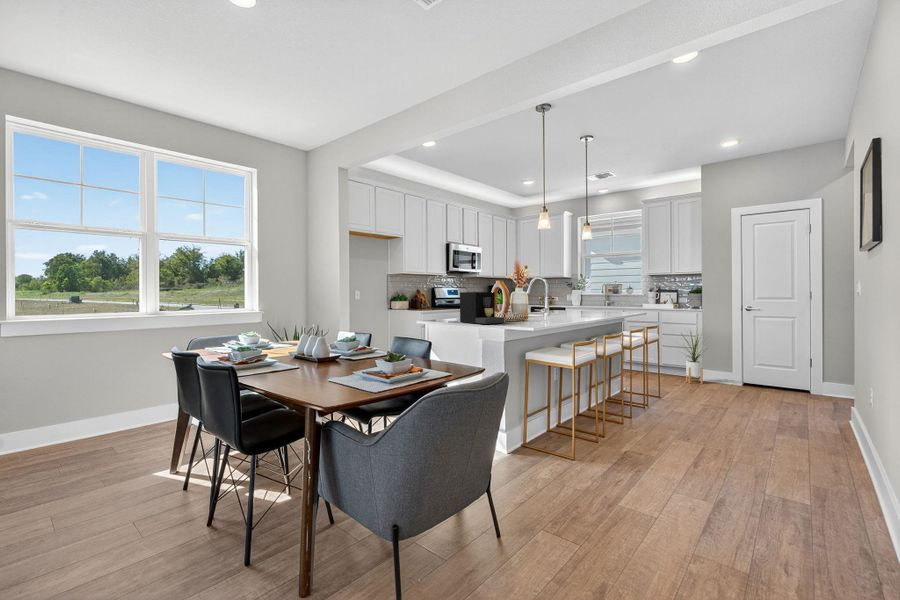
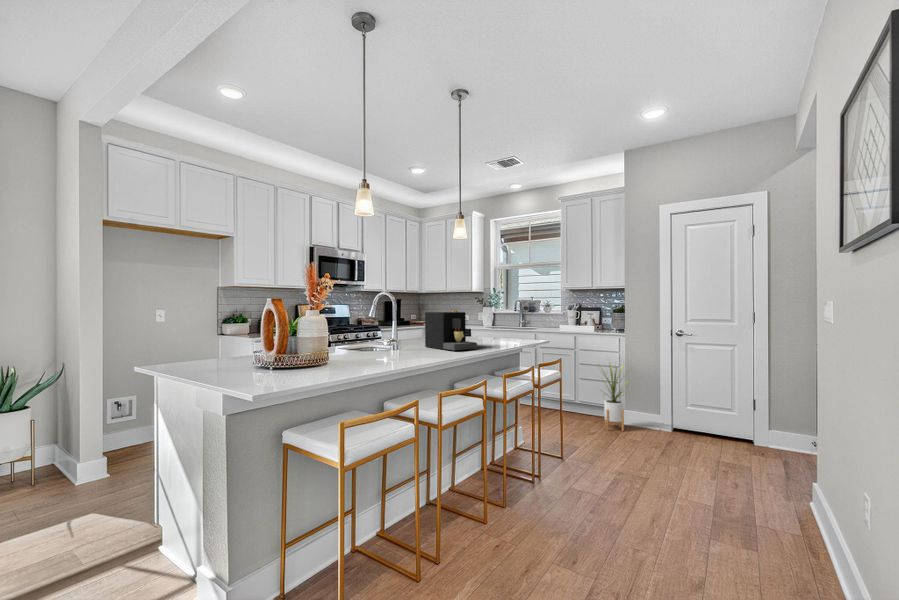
coffee maker: present [460,292,505,324] -> present [425,312,477,350]

